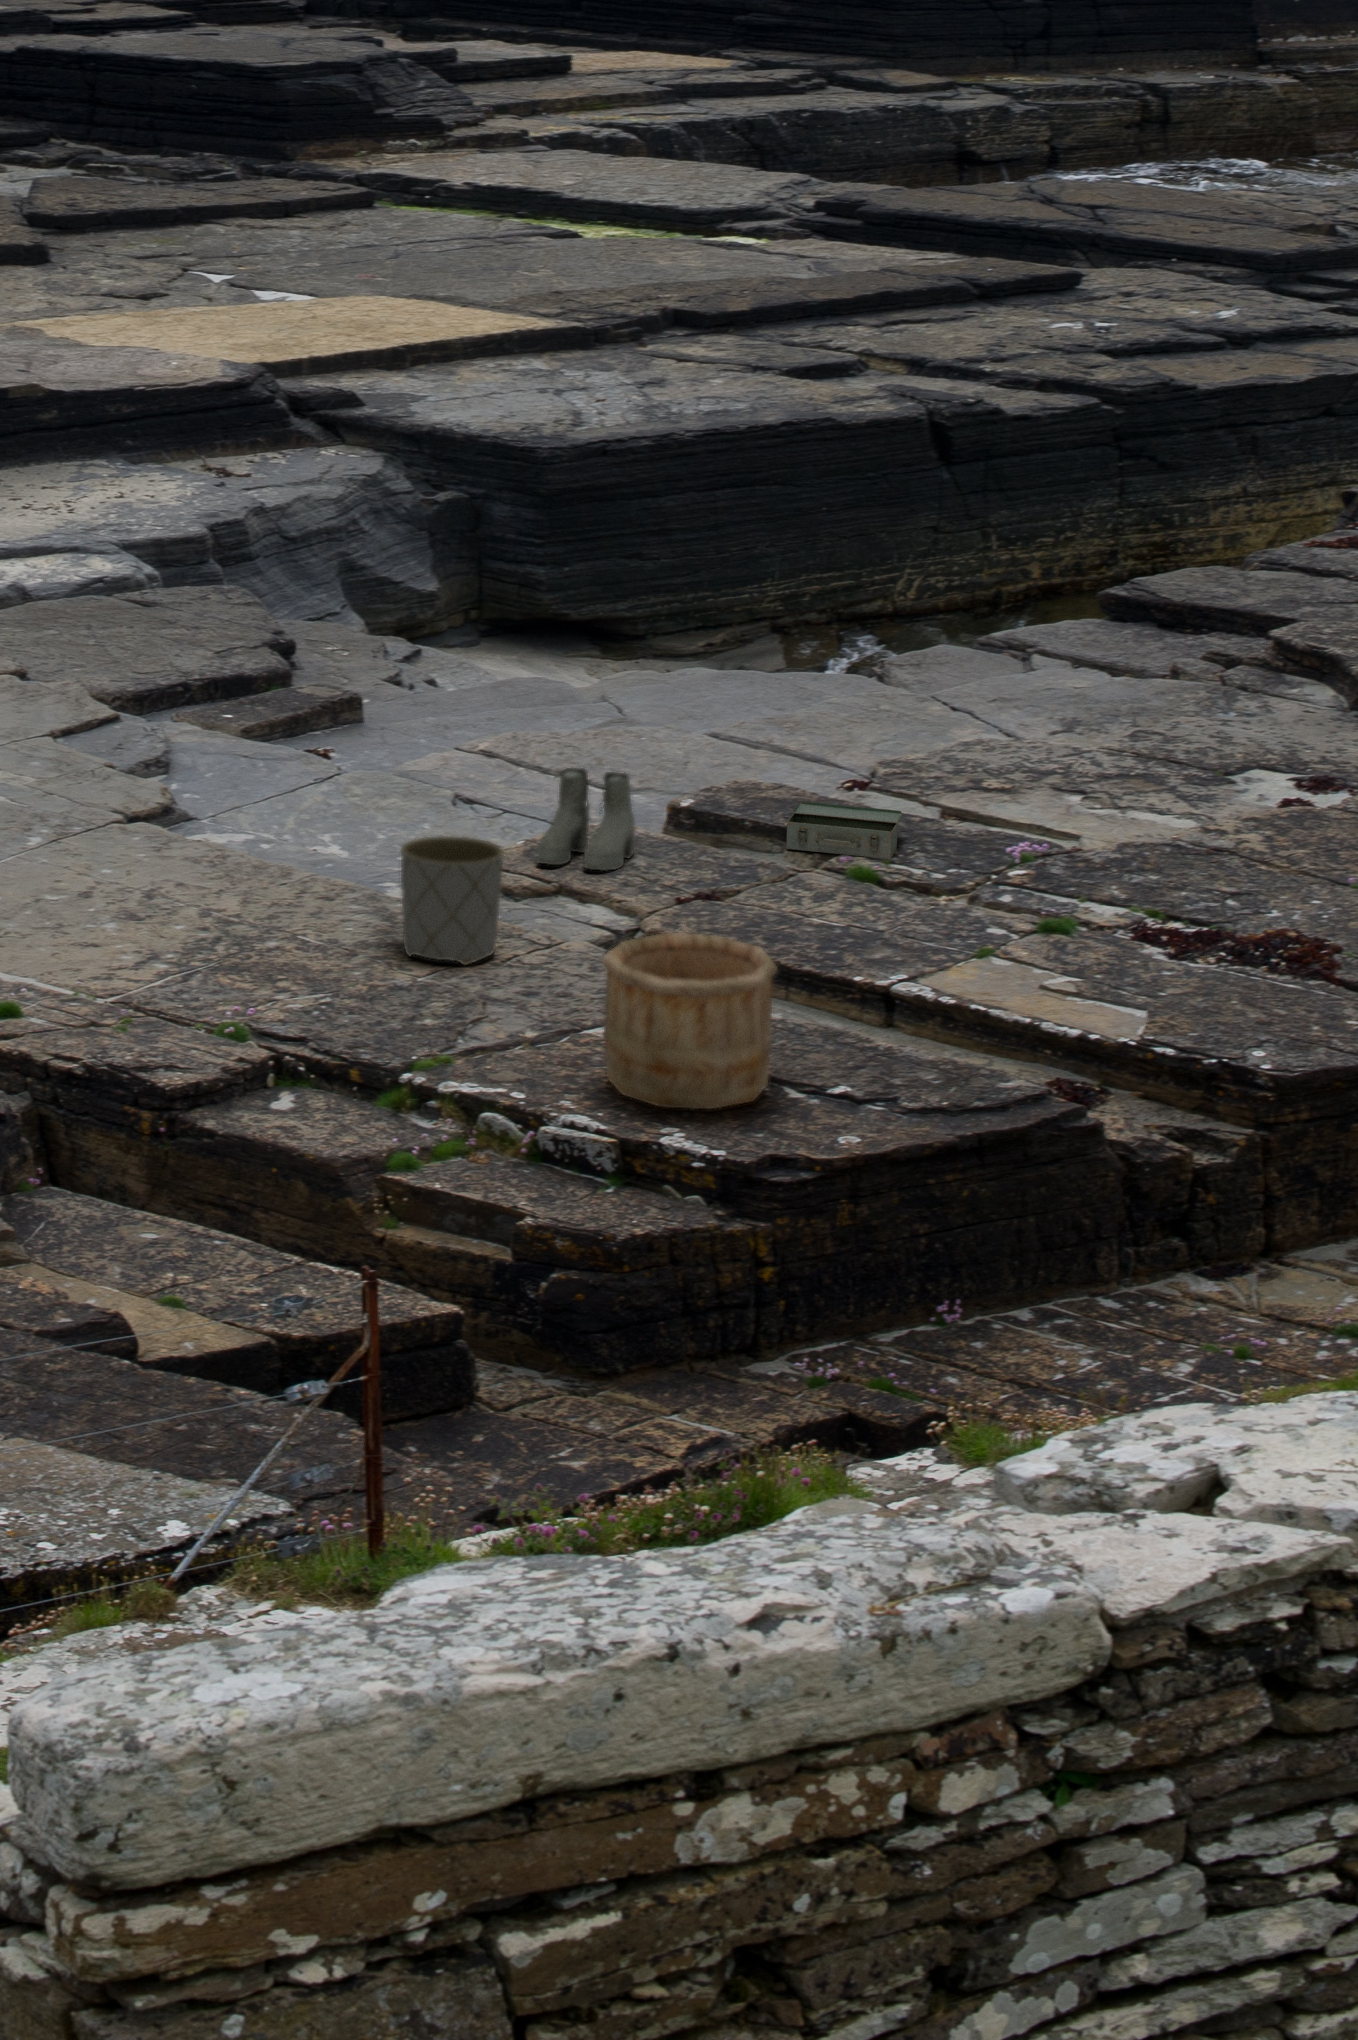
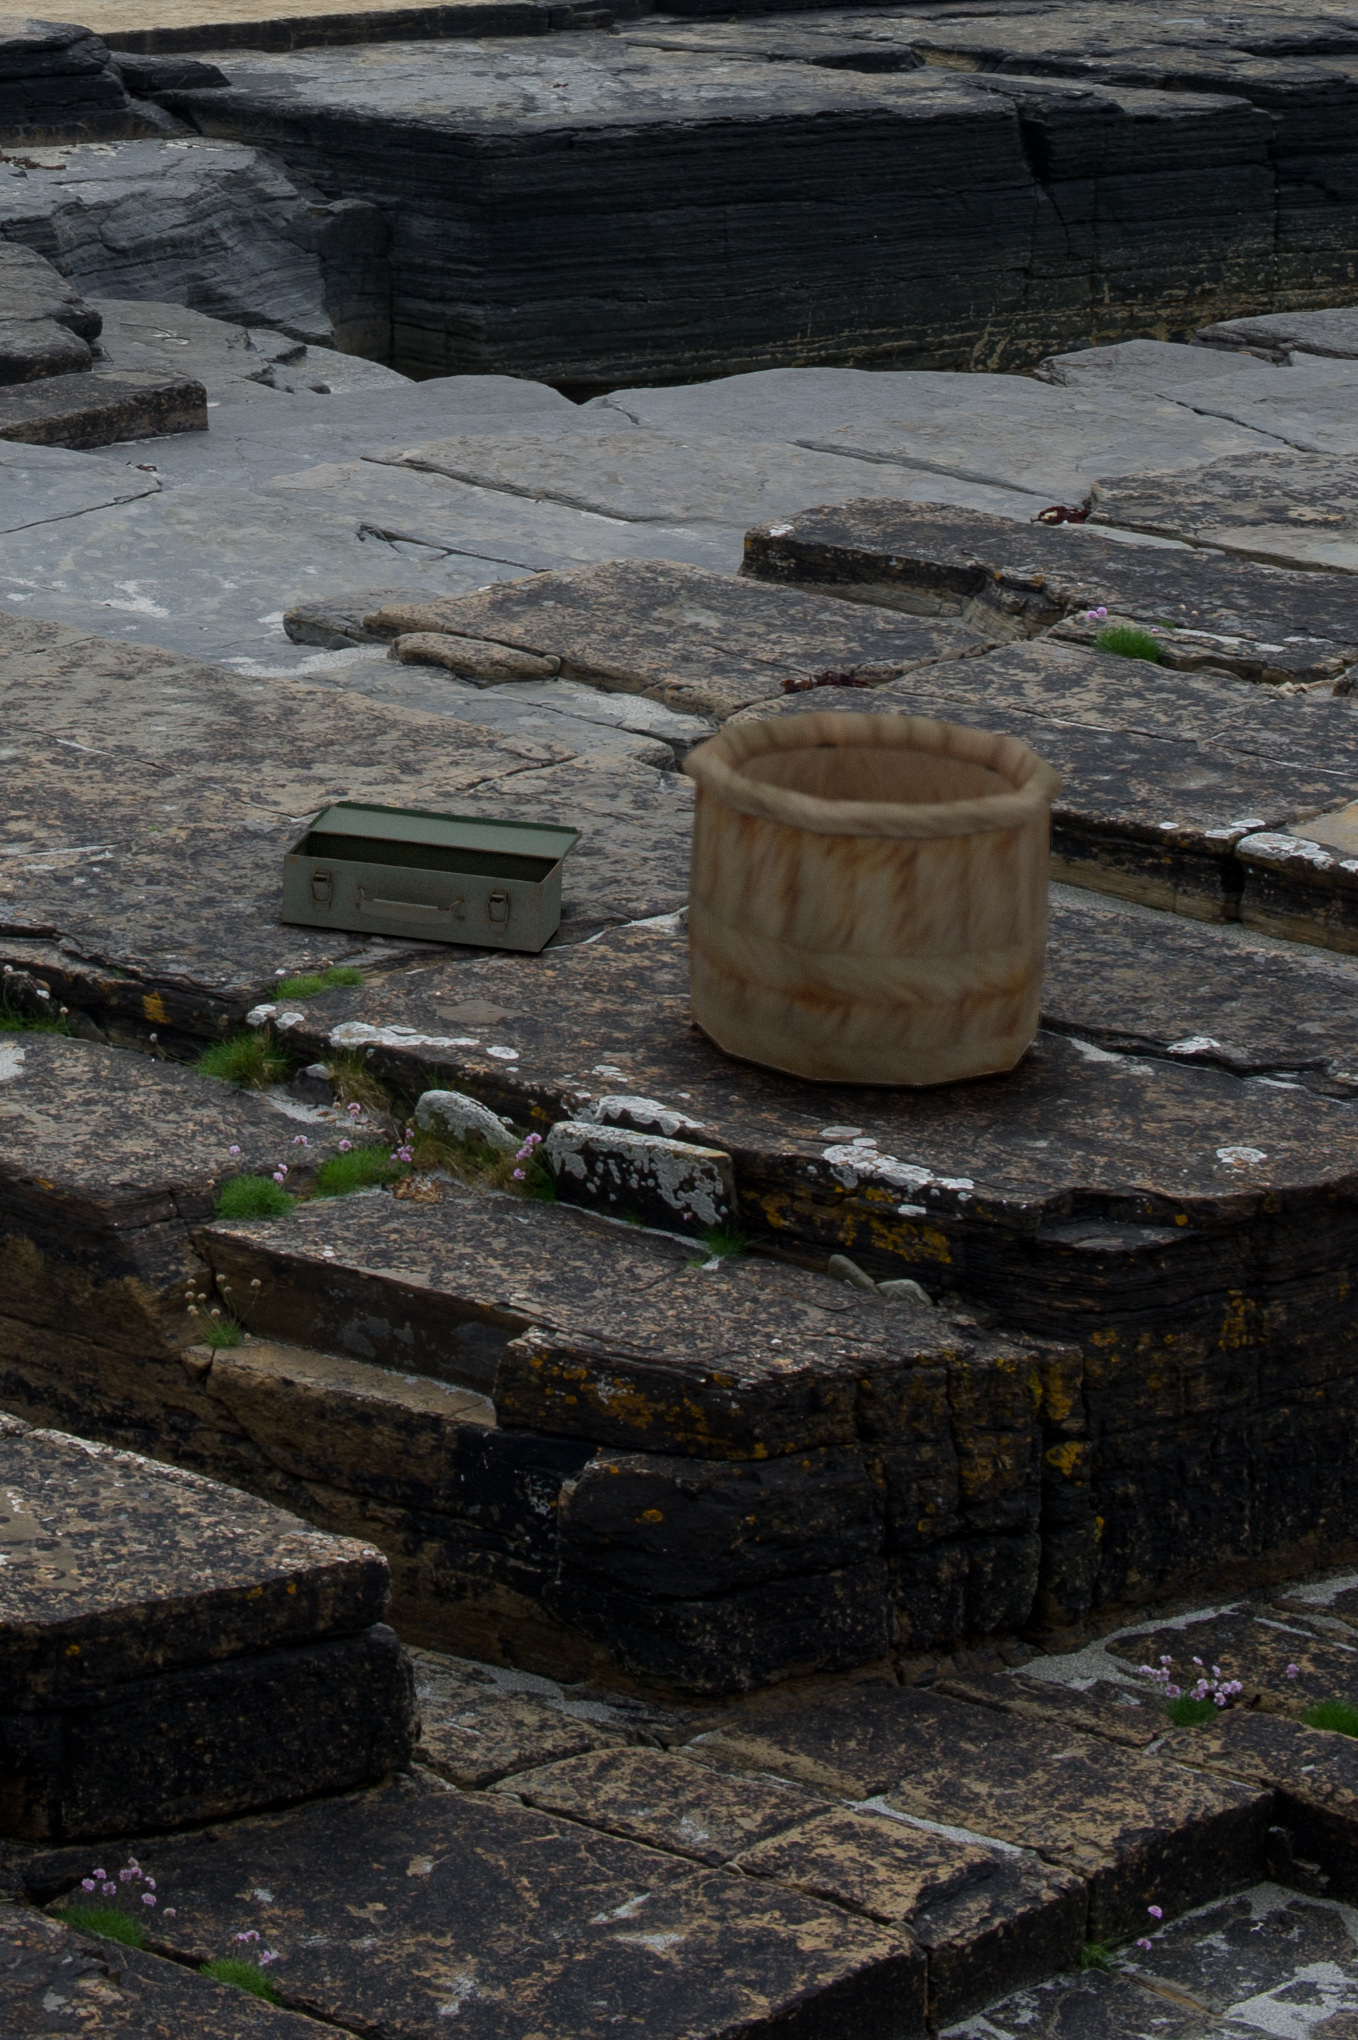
boots: present [536,768,636,871] -> none [514,455,696,640]
toolbox: present [786,802,903,858] -> present [282,801,582,952]
planter: present [401,836,504,965] -> none [259,541,464,794]

